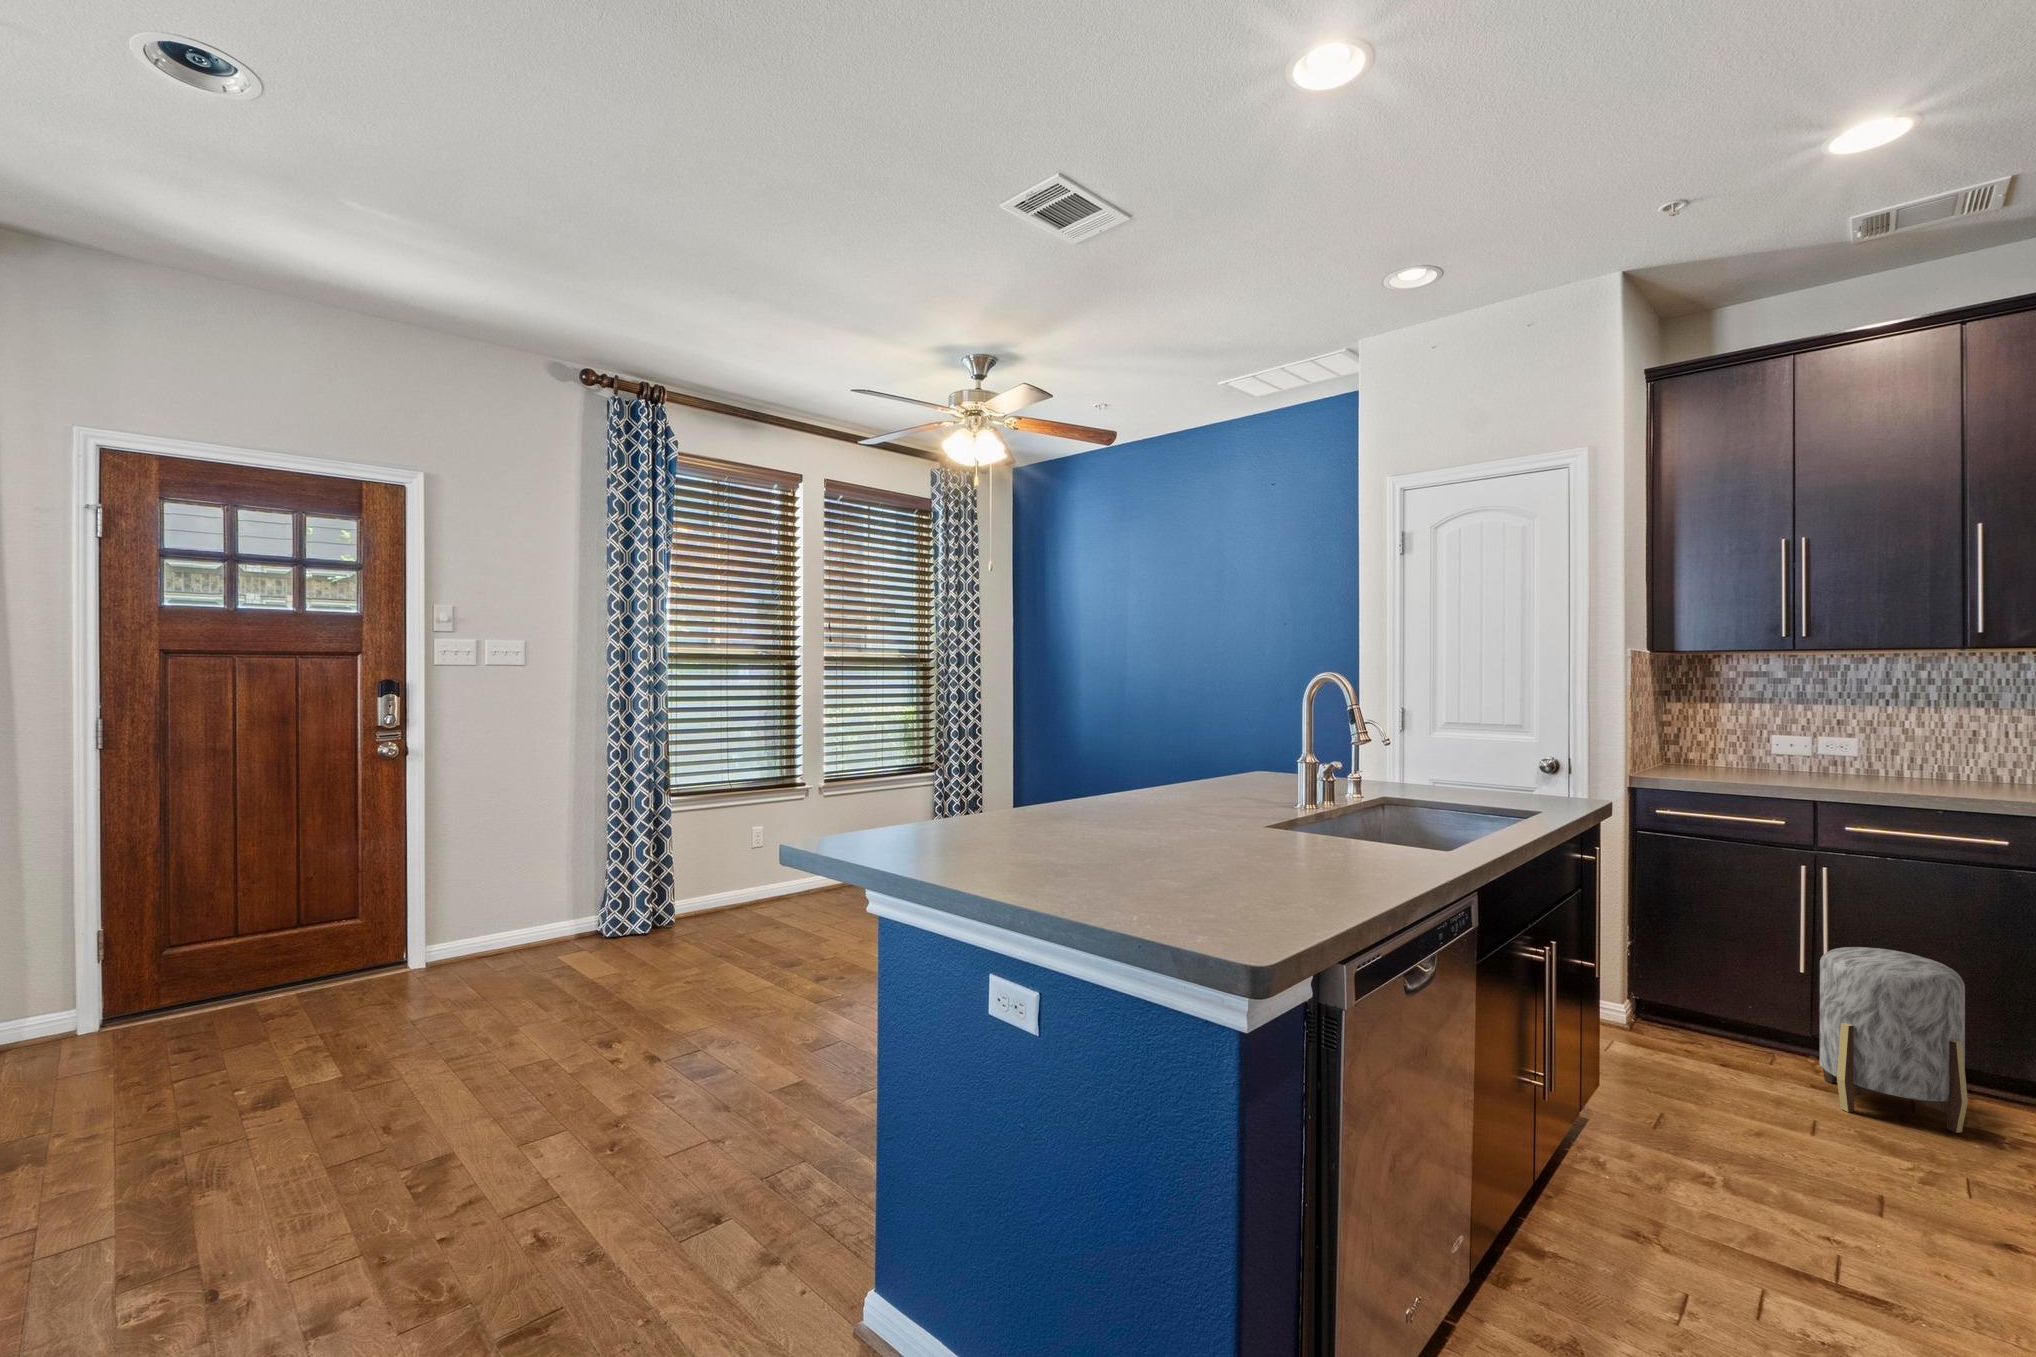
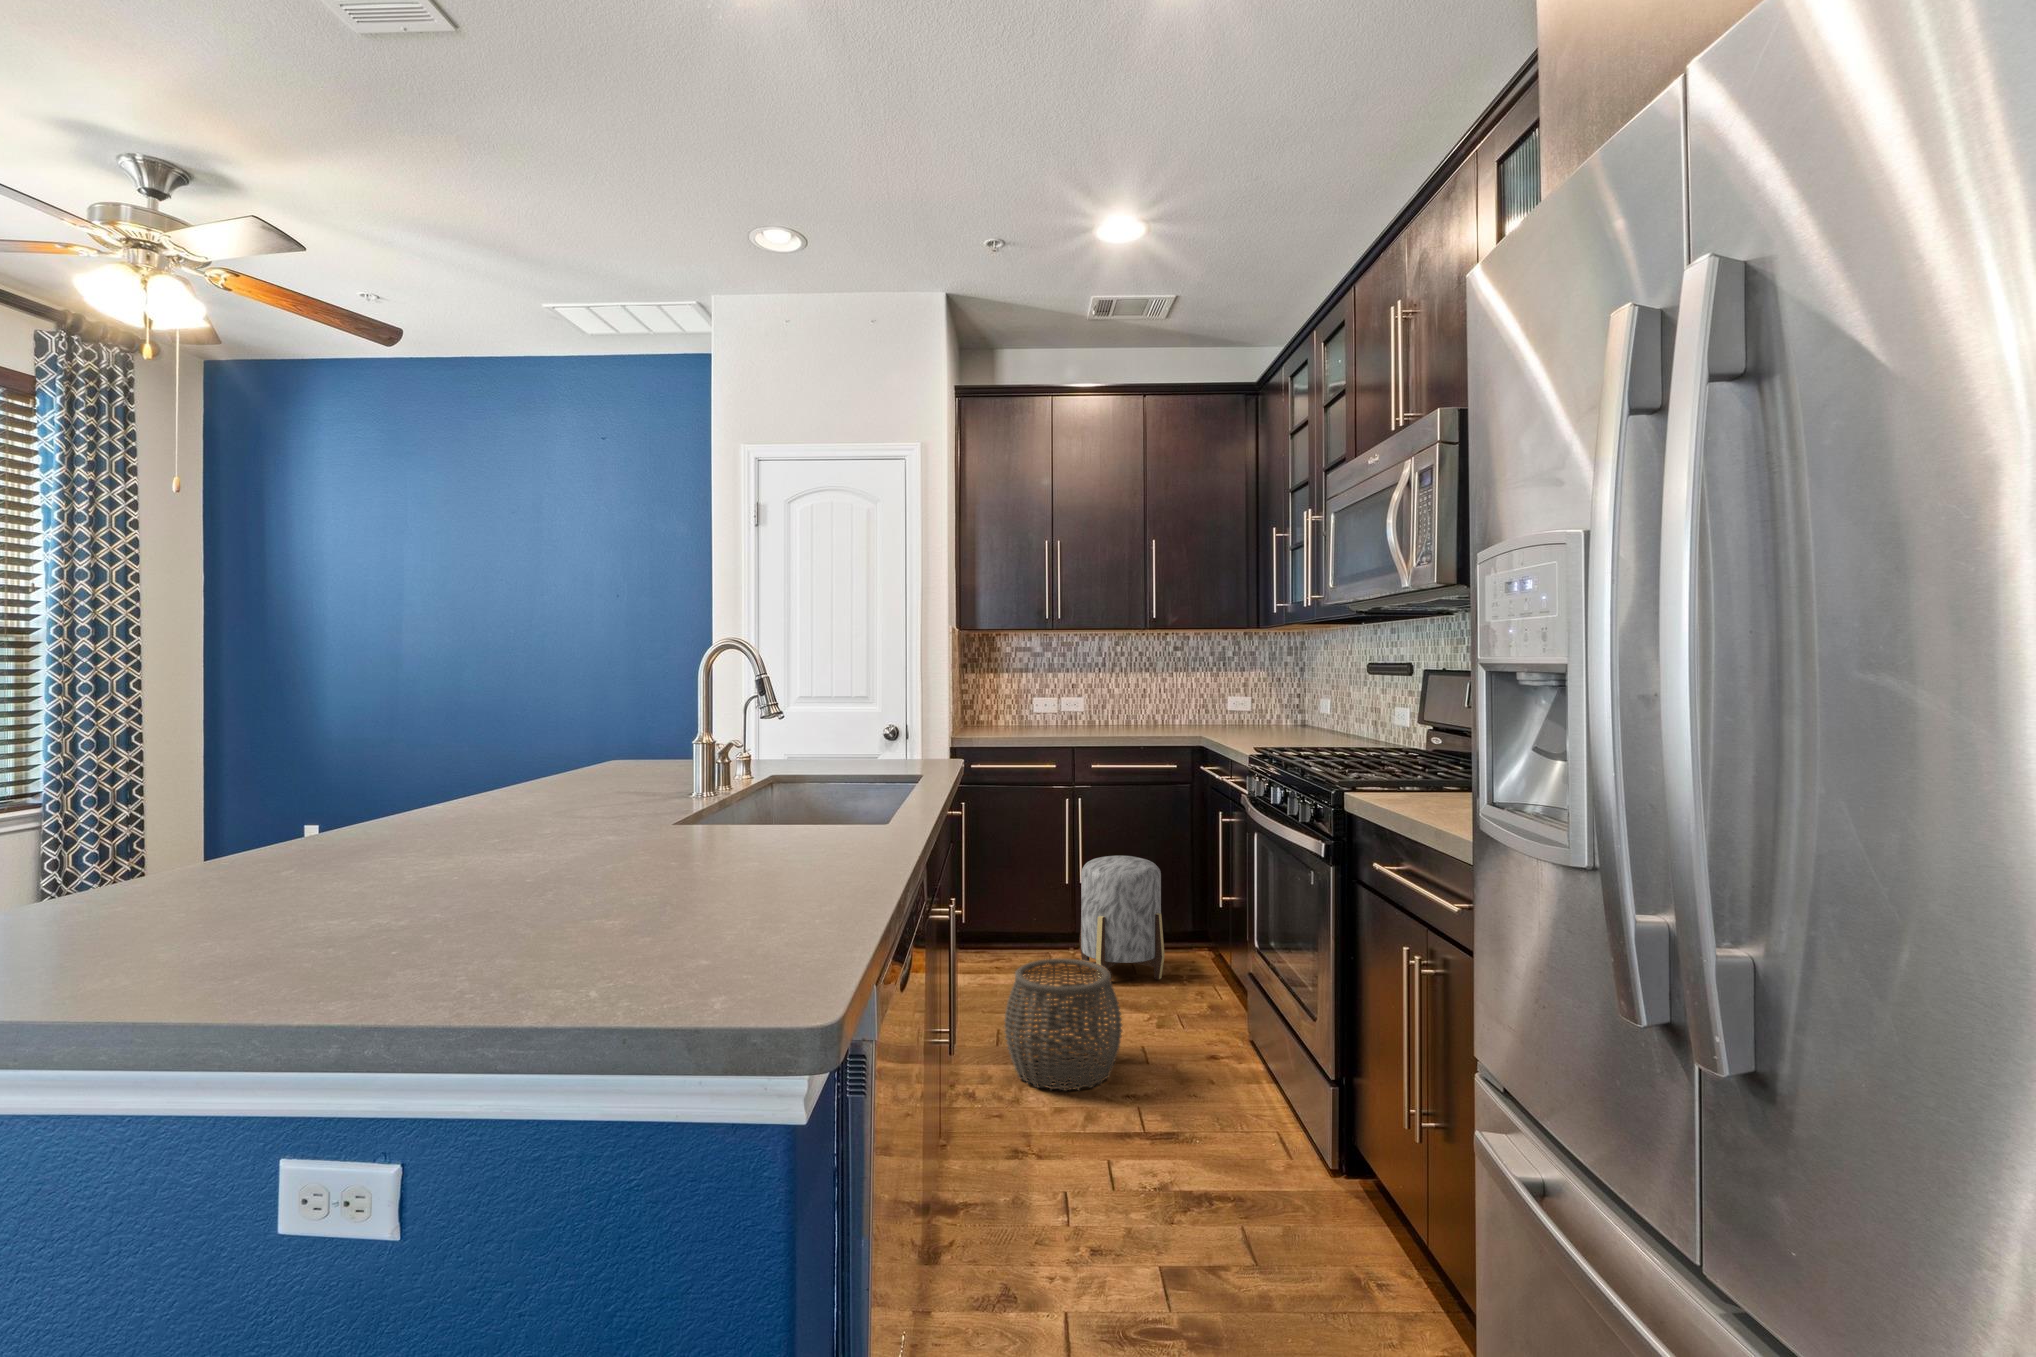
woven basket: none [1644,1052,1830,1232] -> present [1004,958,1122,1091]

